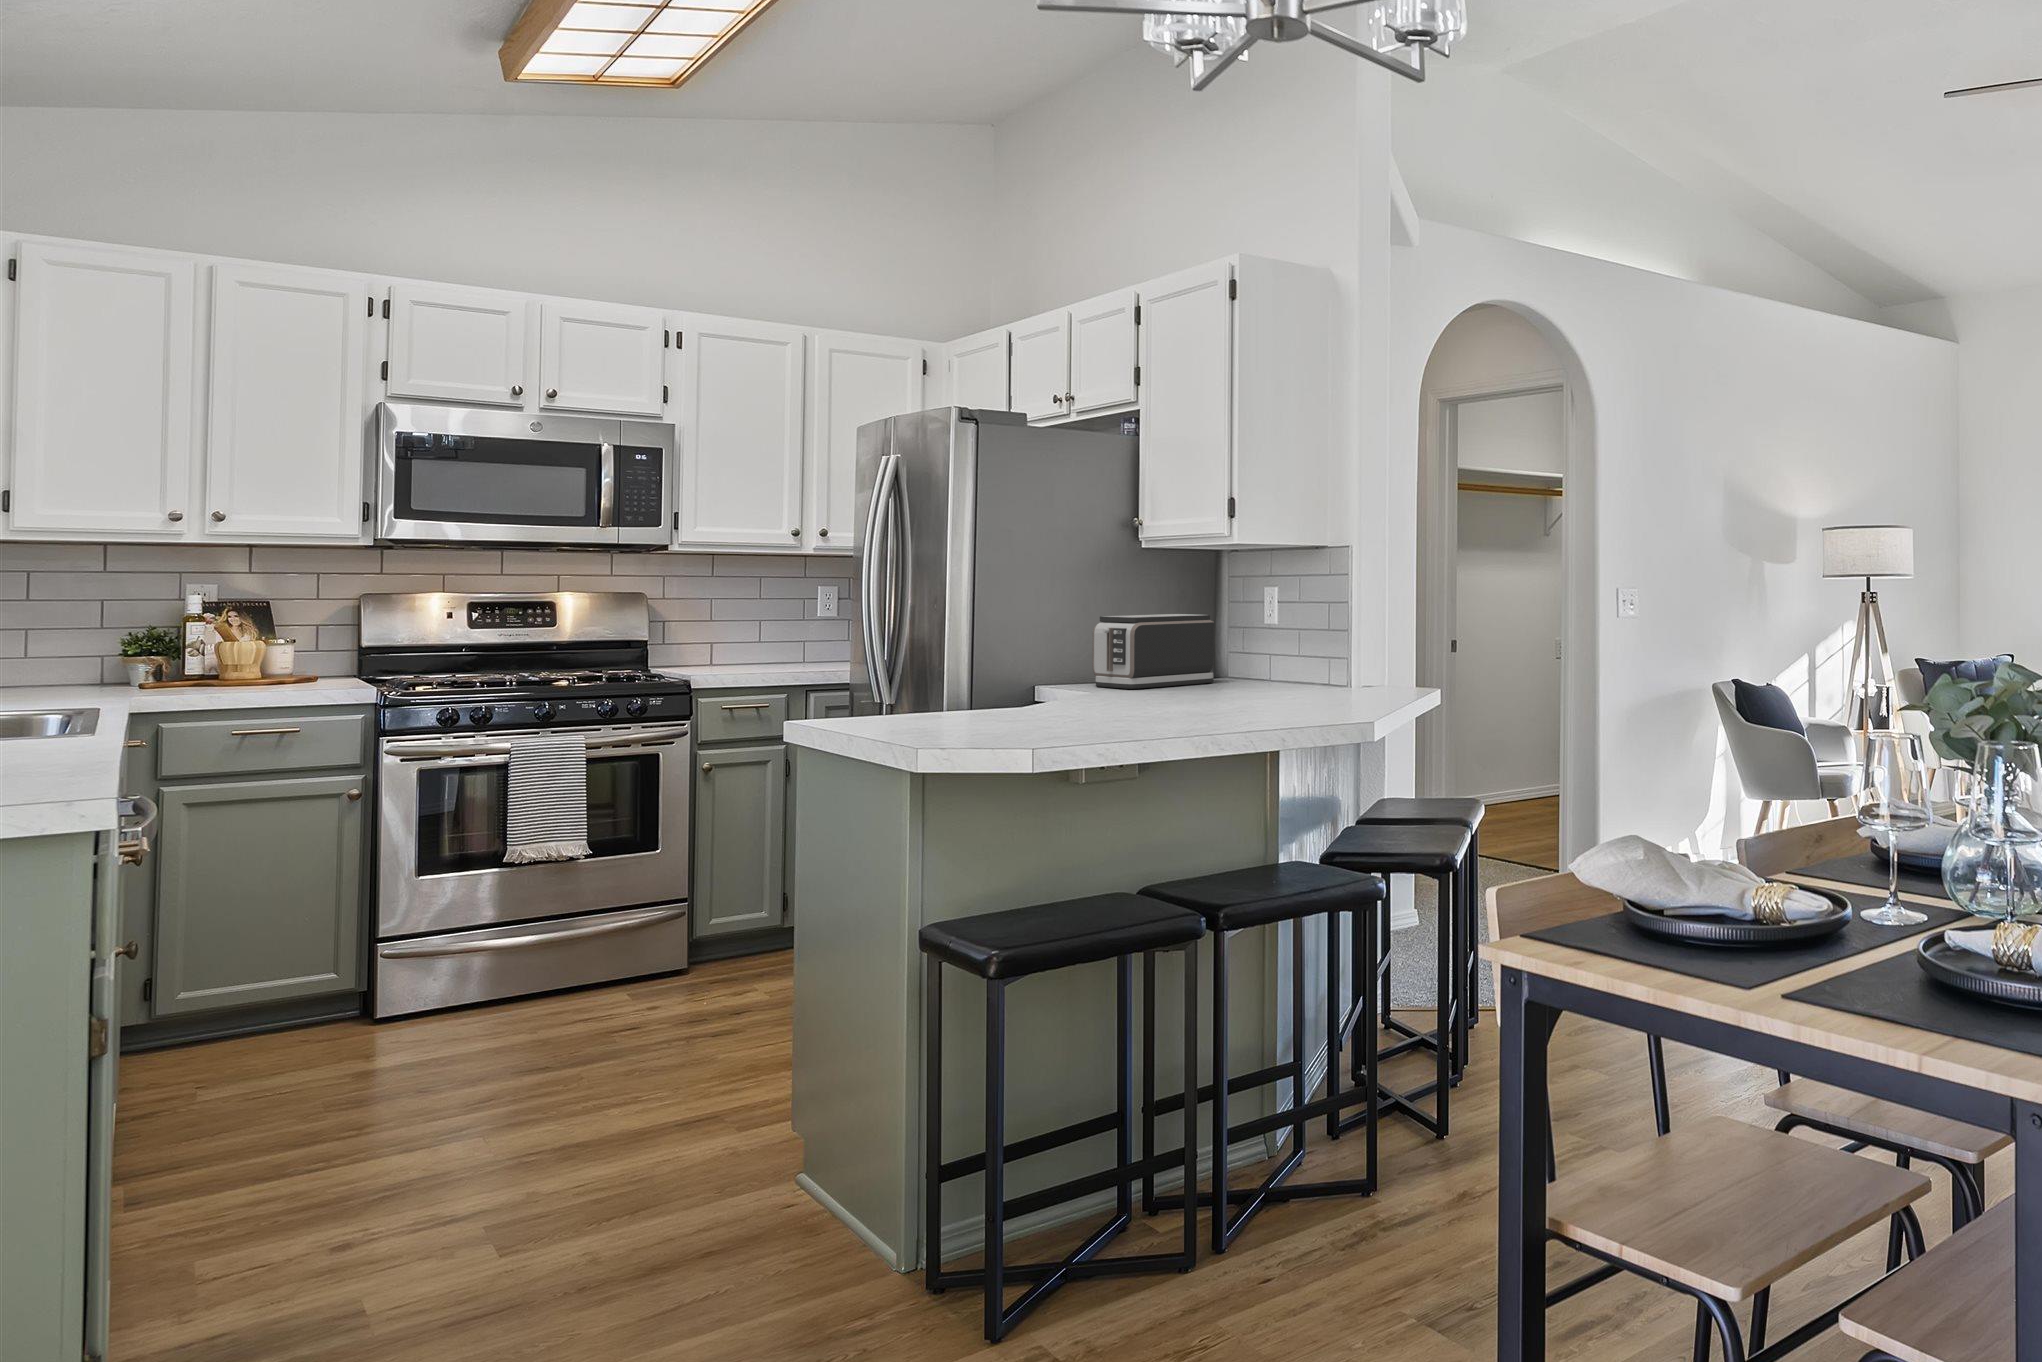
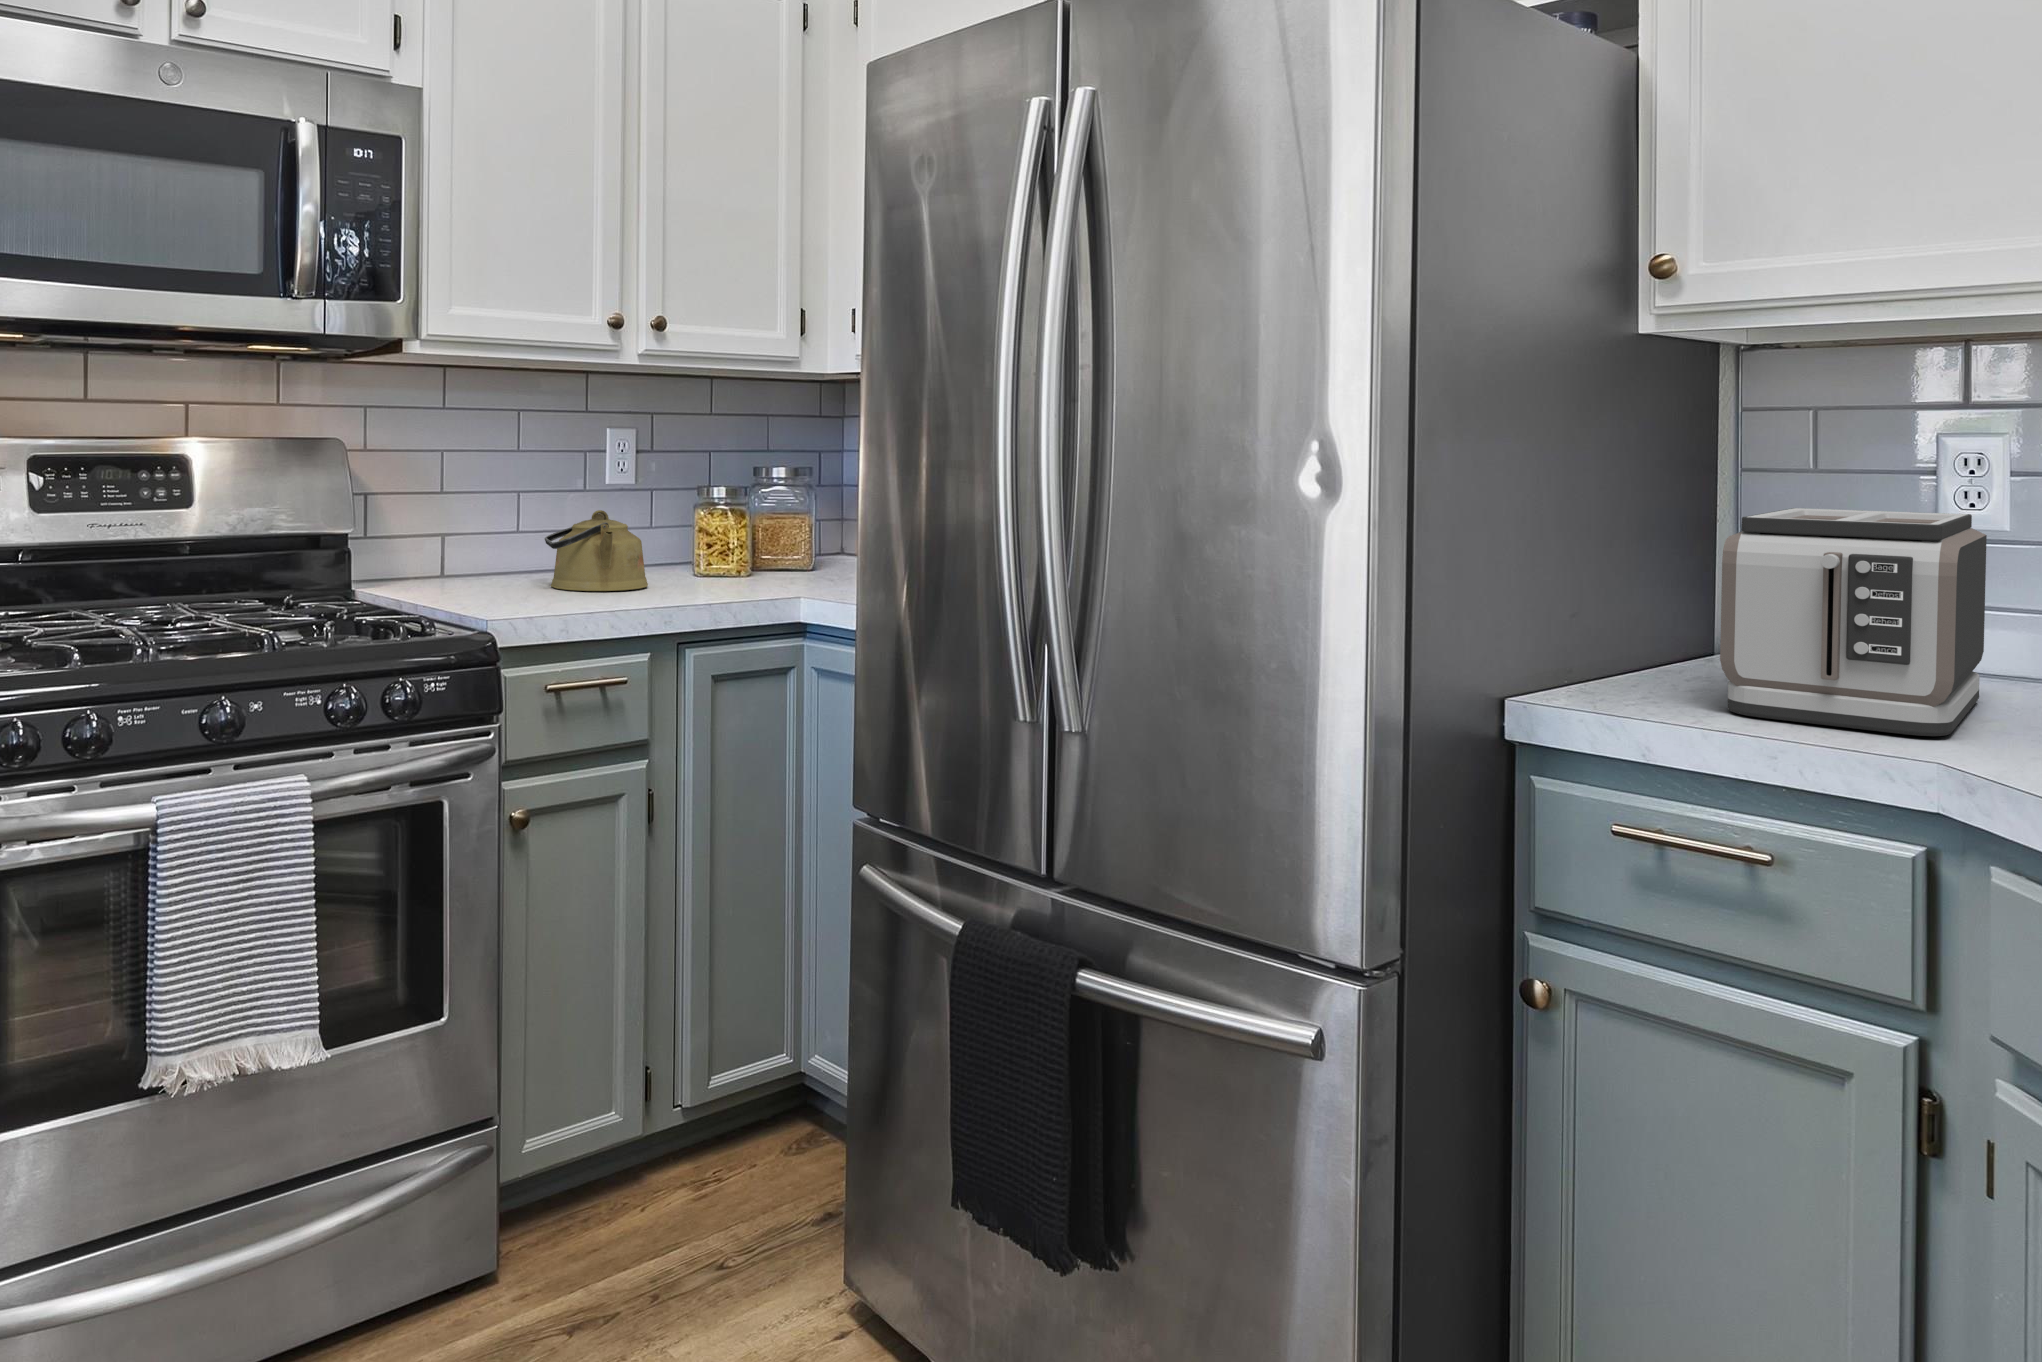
kettle: none [755,626,814,666] -> present [545,510,648,591]

